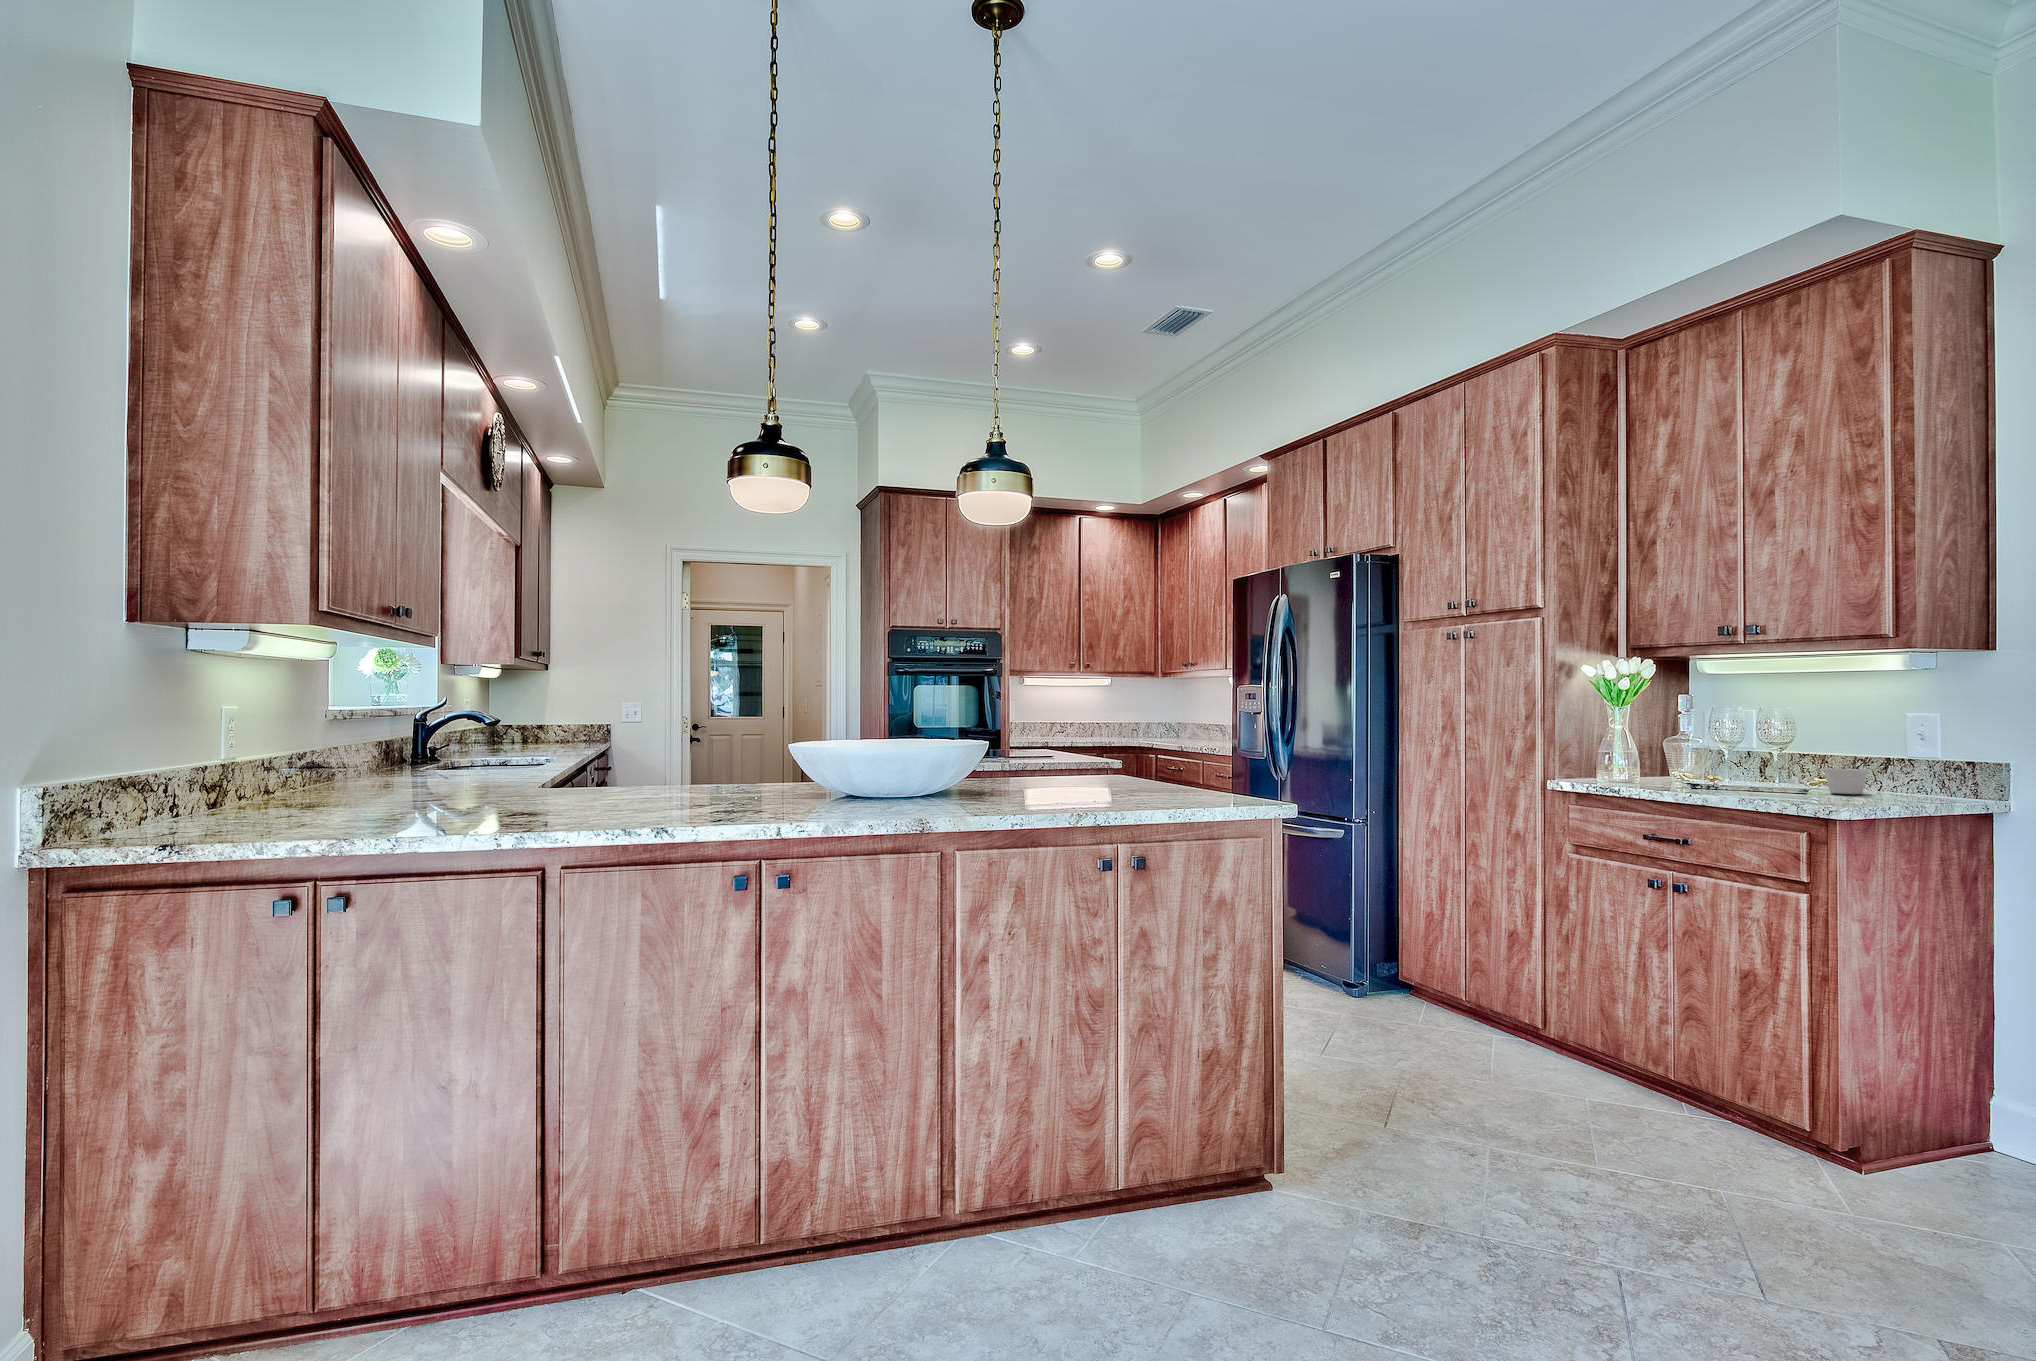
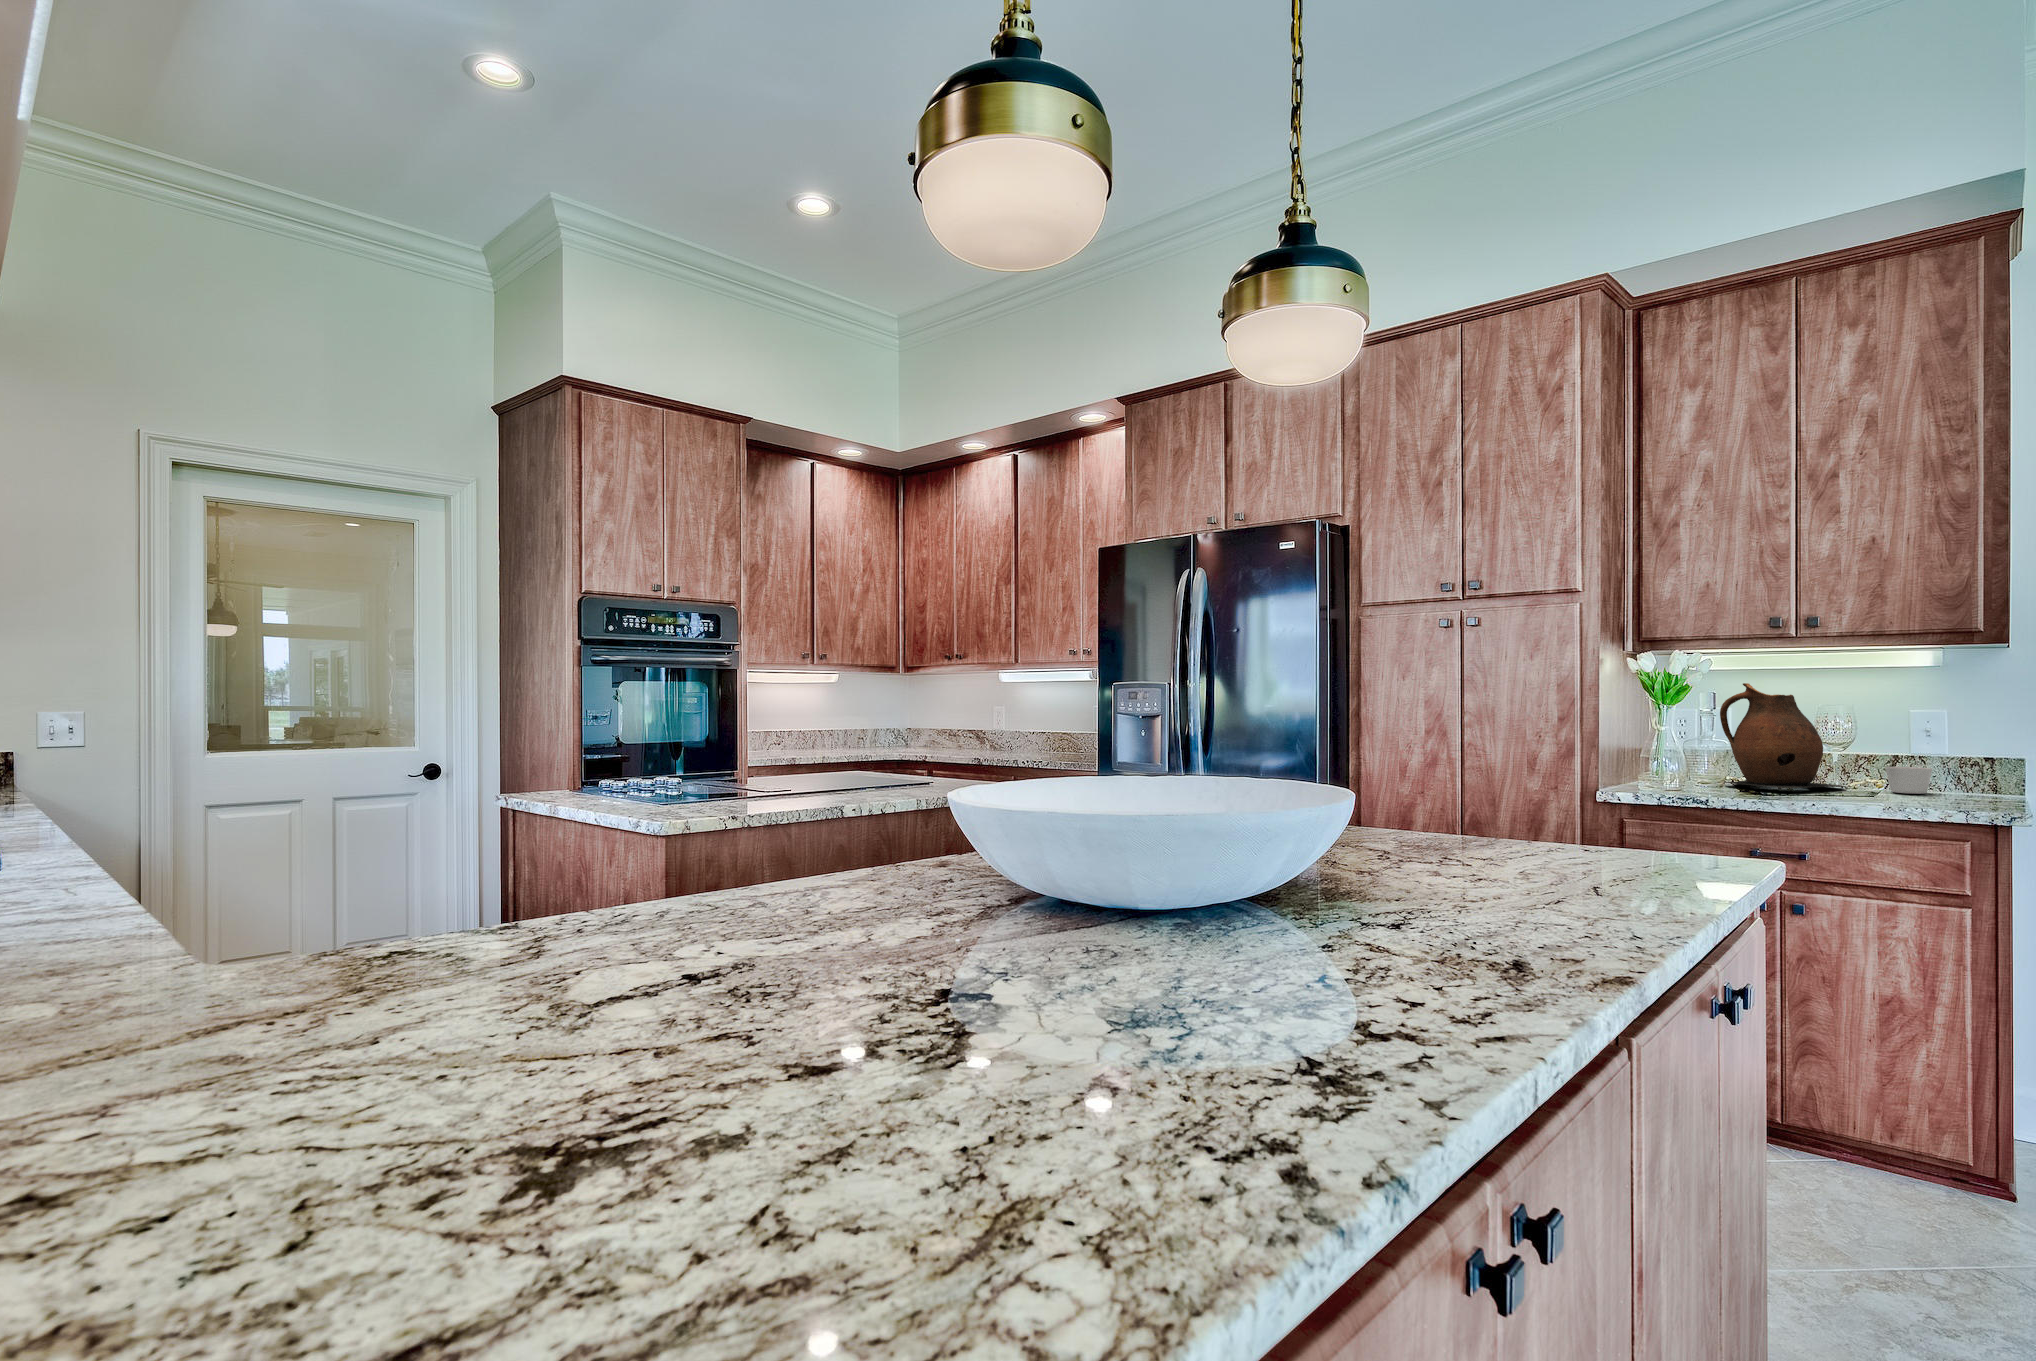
ceramic pitcher: none [1692,688,1802,789] -> present [1720,683,1847,790]

